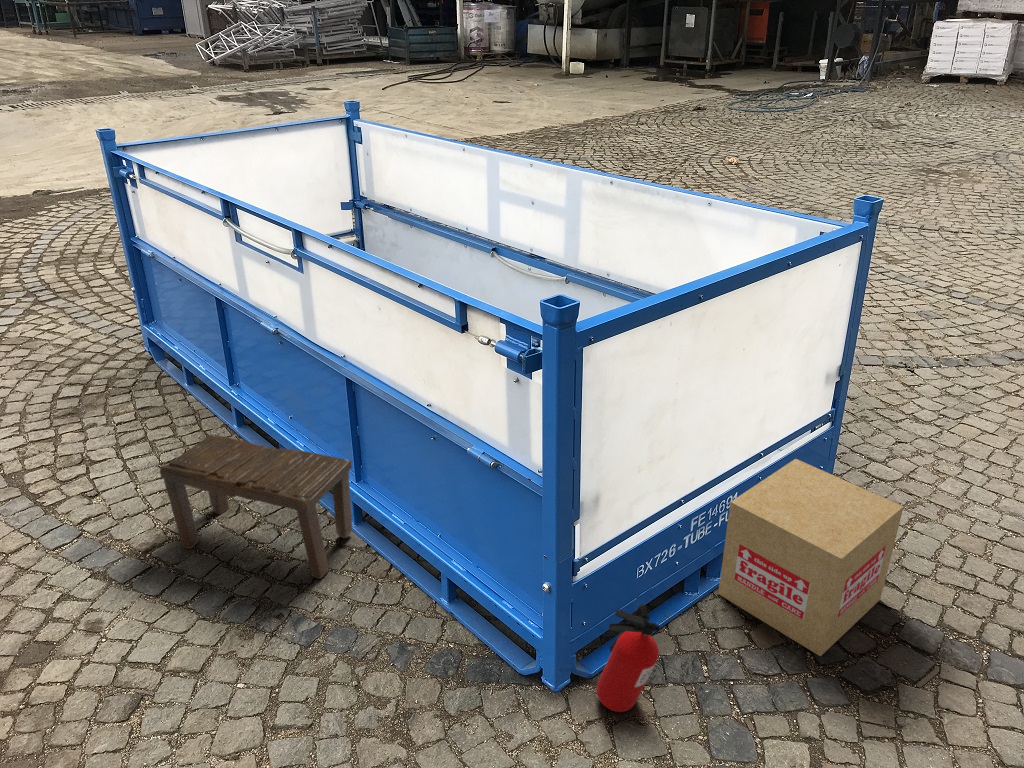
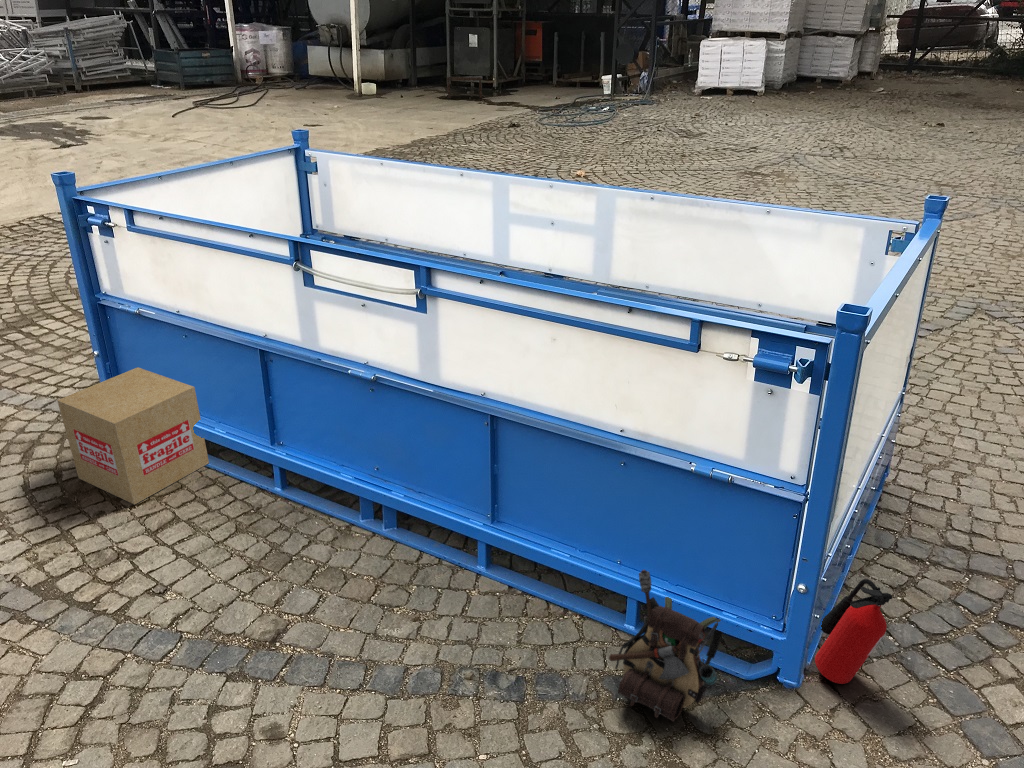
bench: present [160,434,353,578] -> present [447,76,482,98]
cardboard box: present [718,459,903,656] -> present [57,367,209,505]
backpack: none [379,548,506,702] -> present [609,570,722,721]

